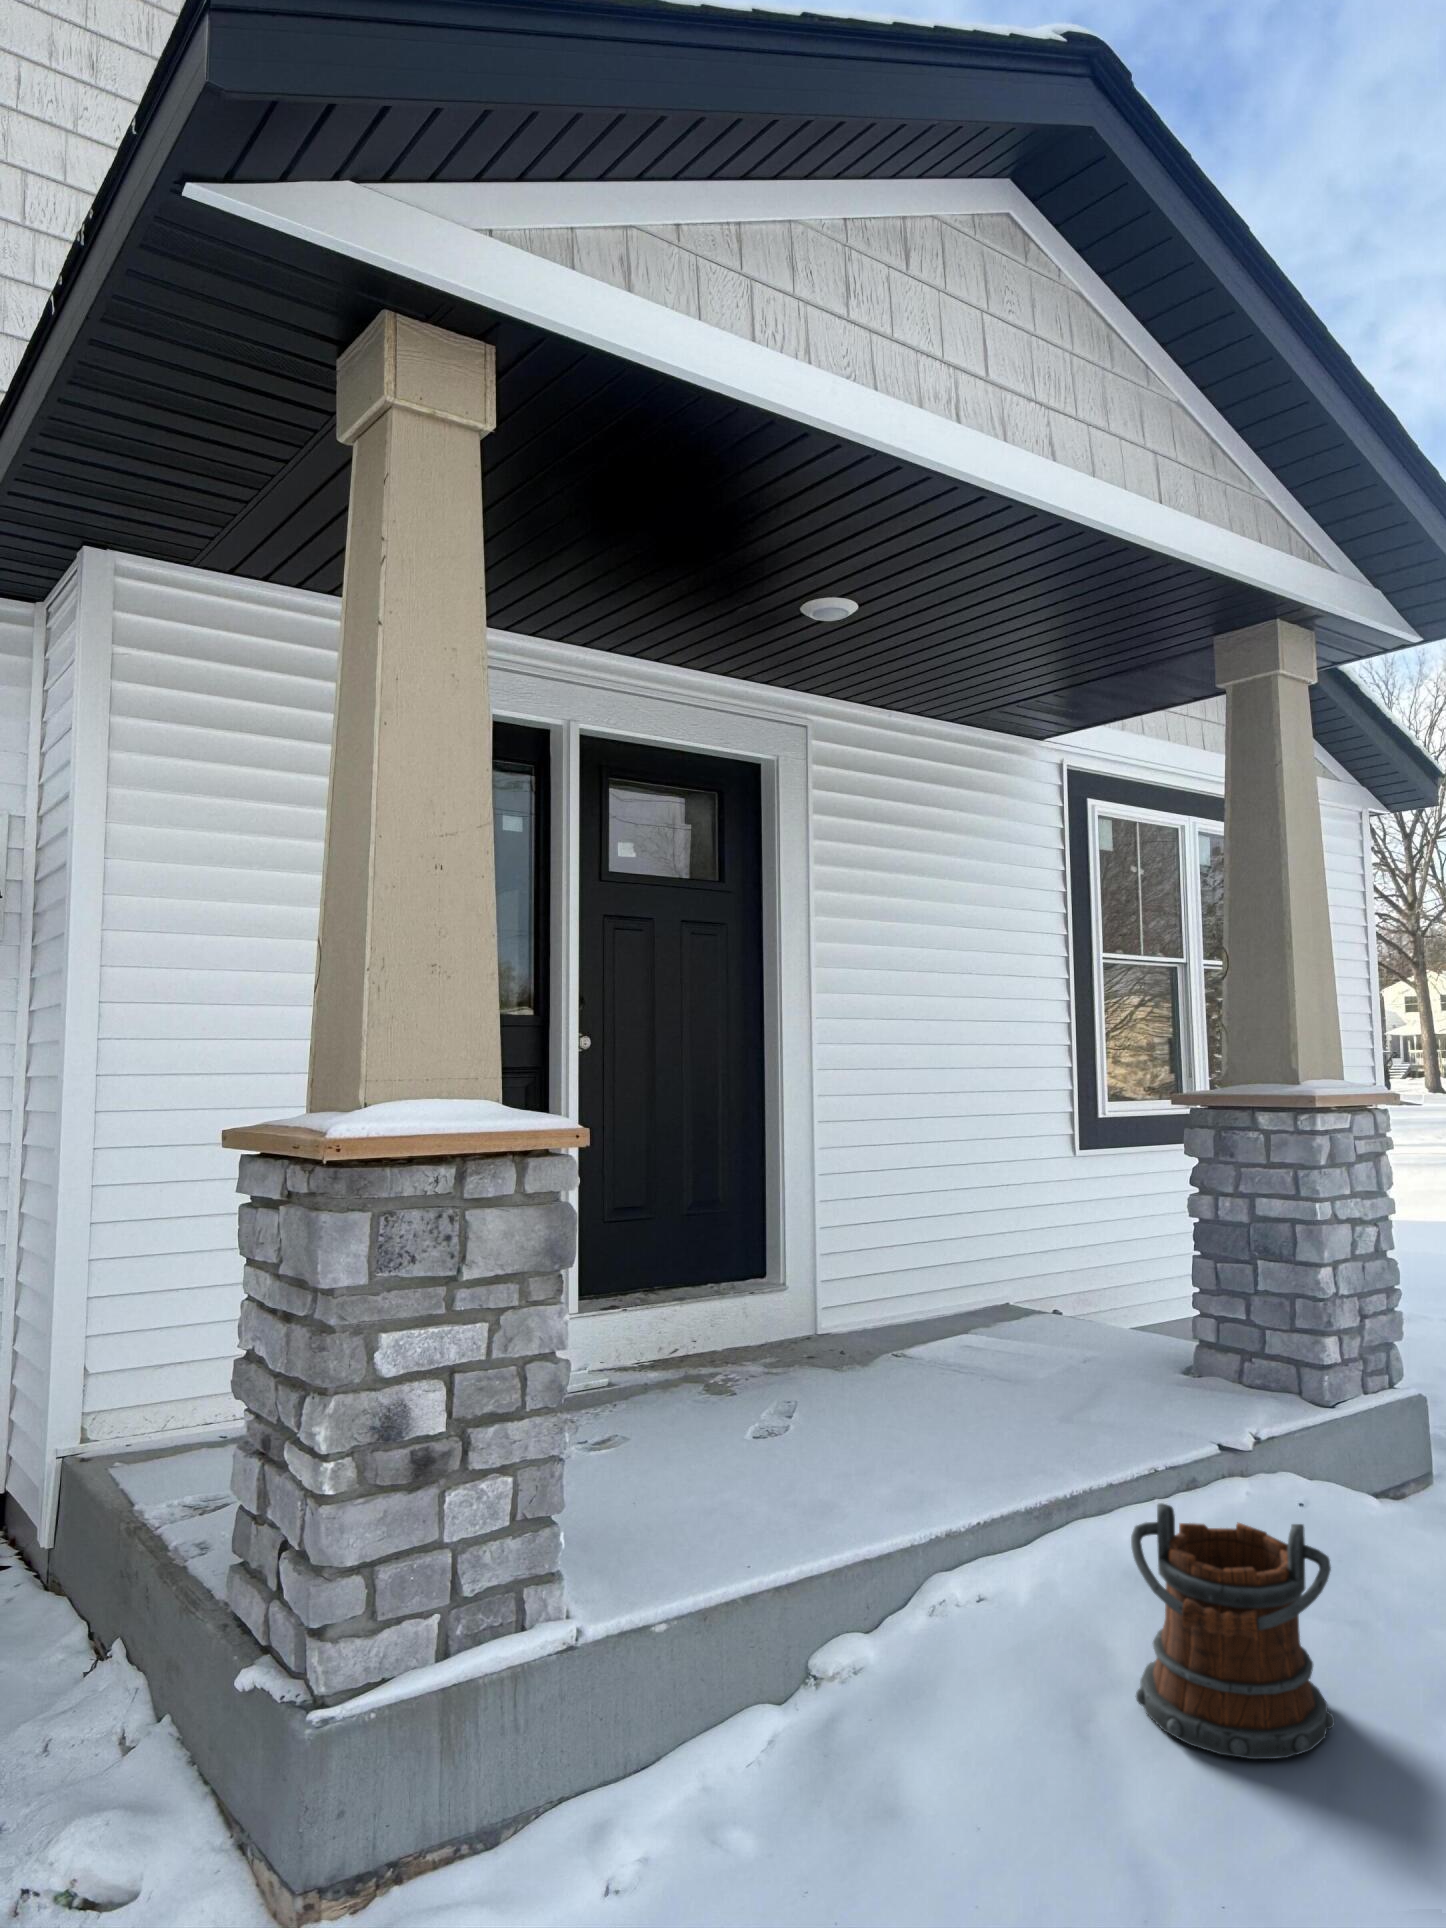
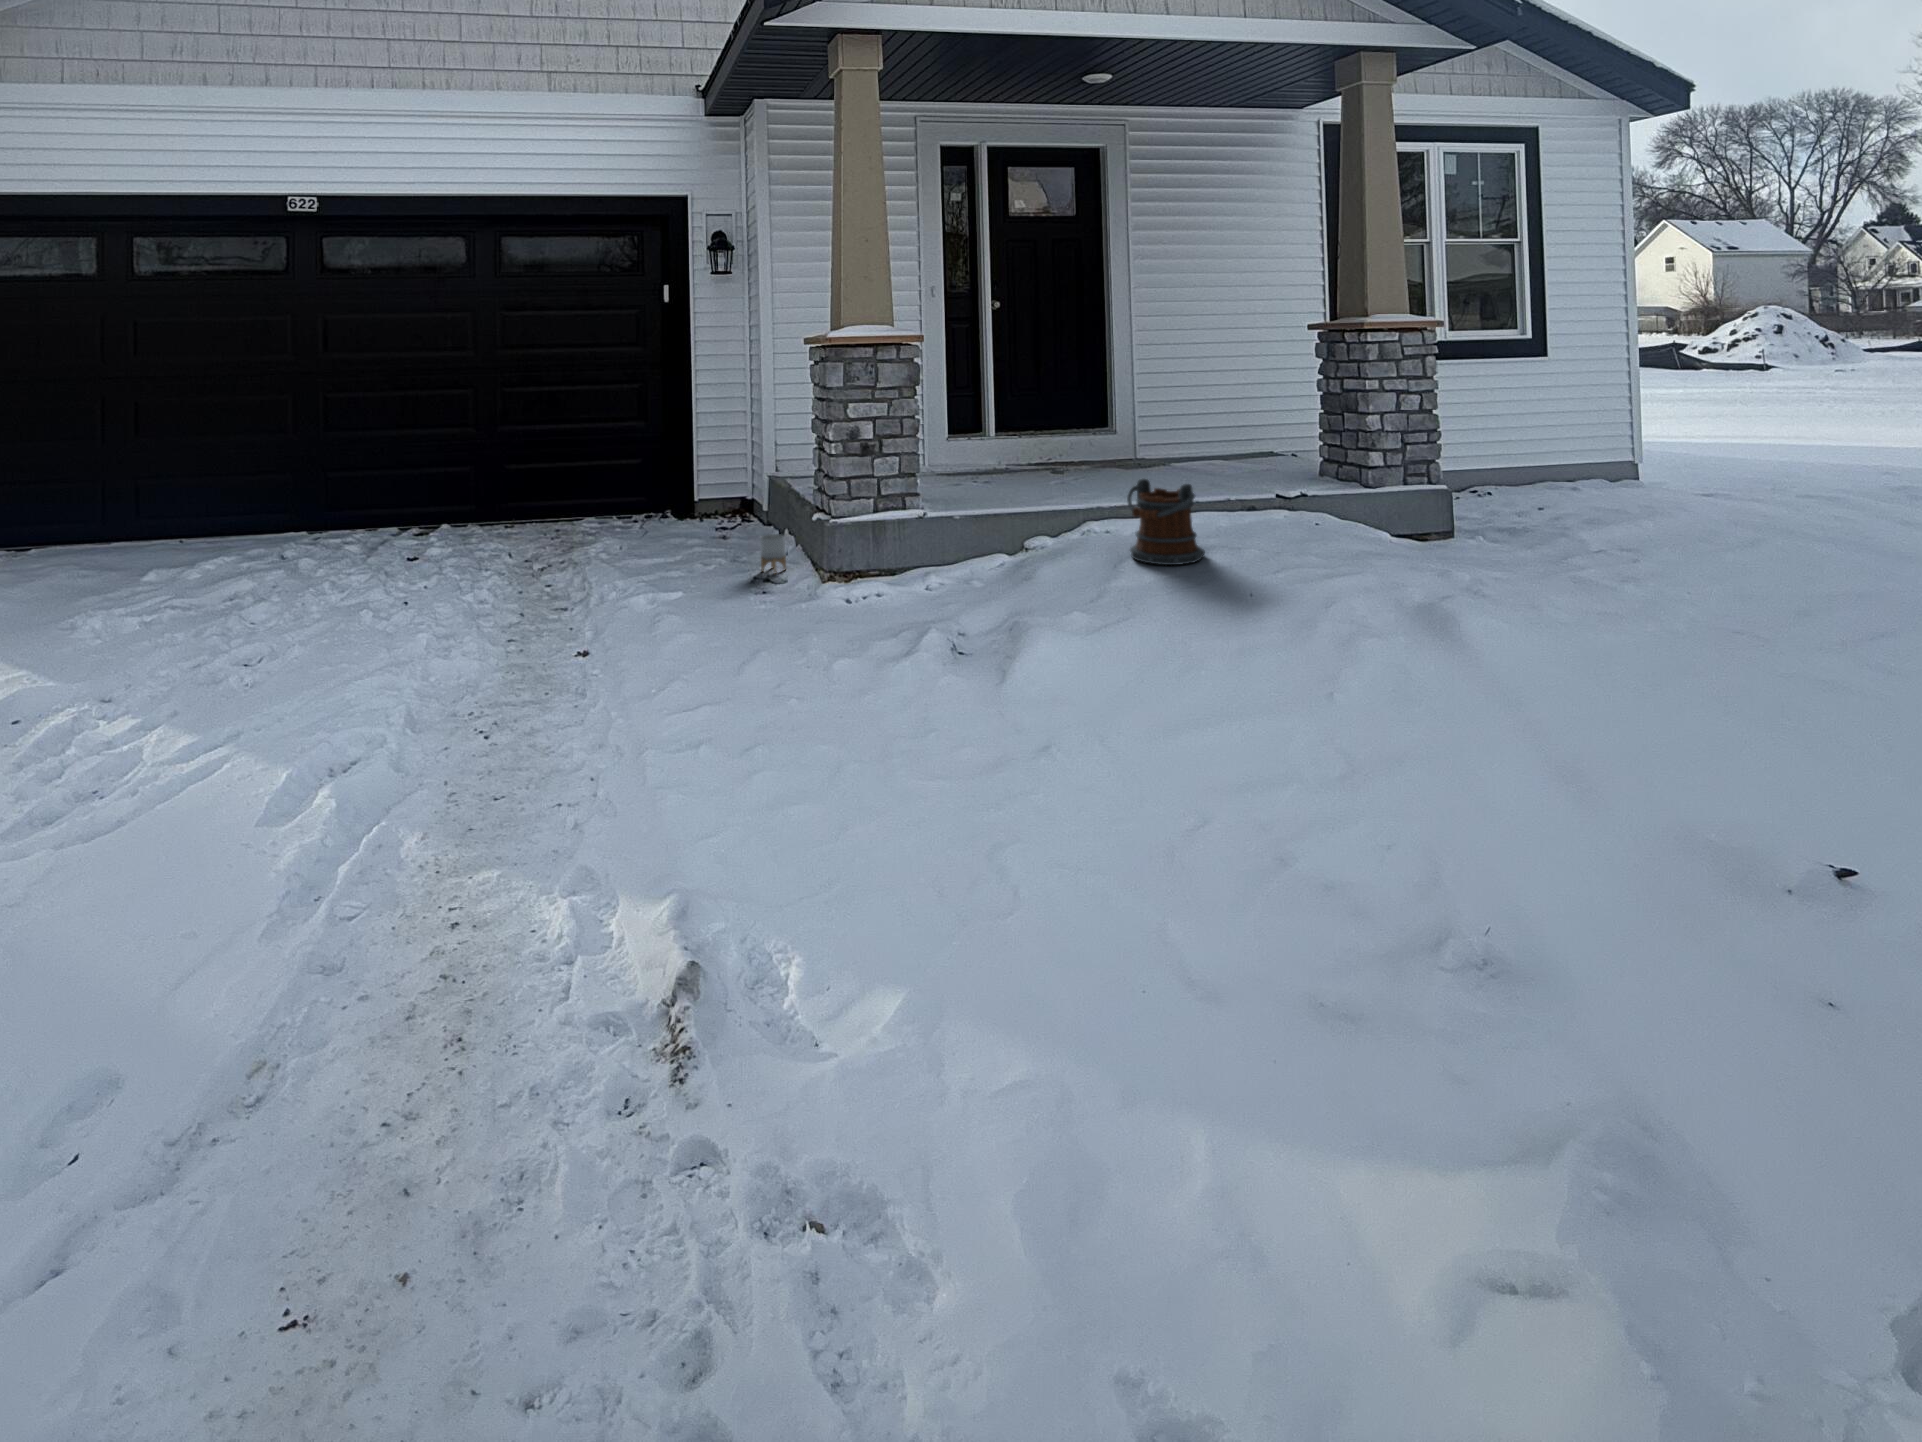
planter: none [62,1731,148,1880] -> present [760,534,786,573]

